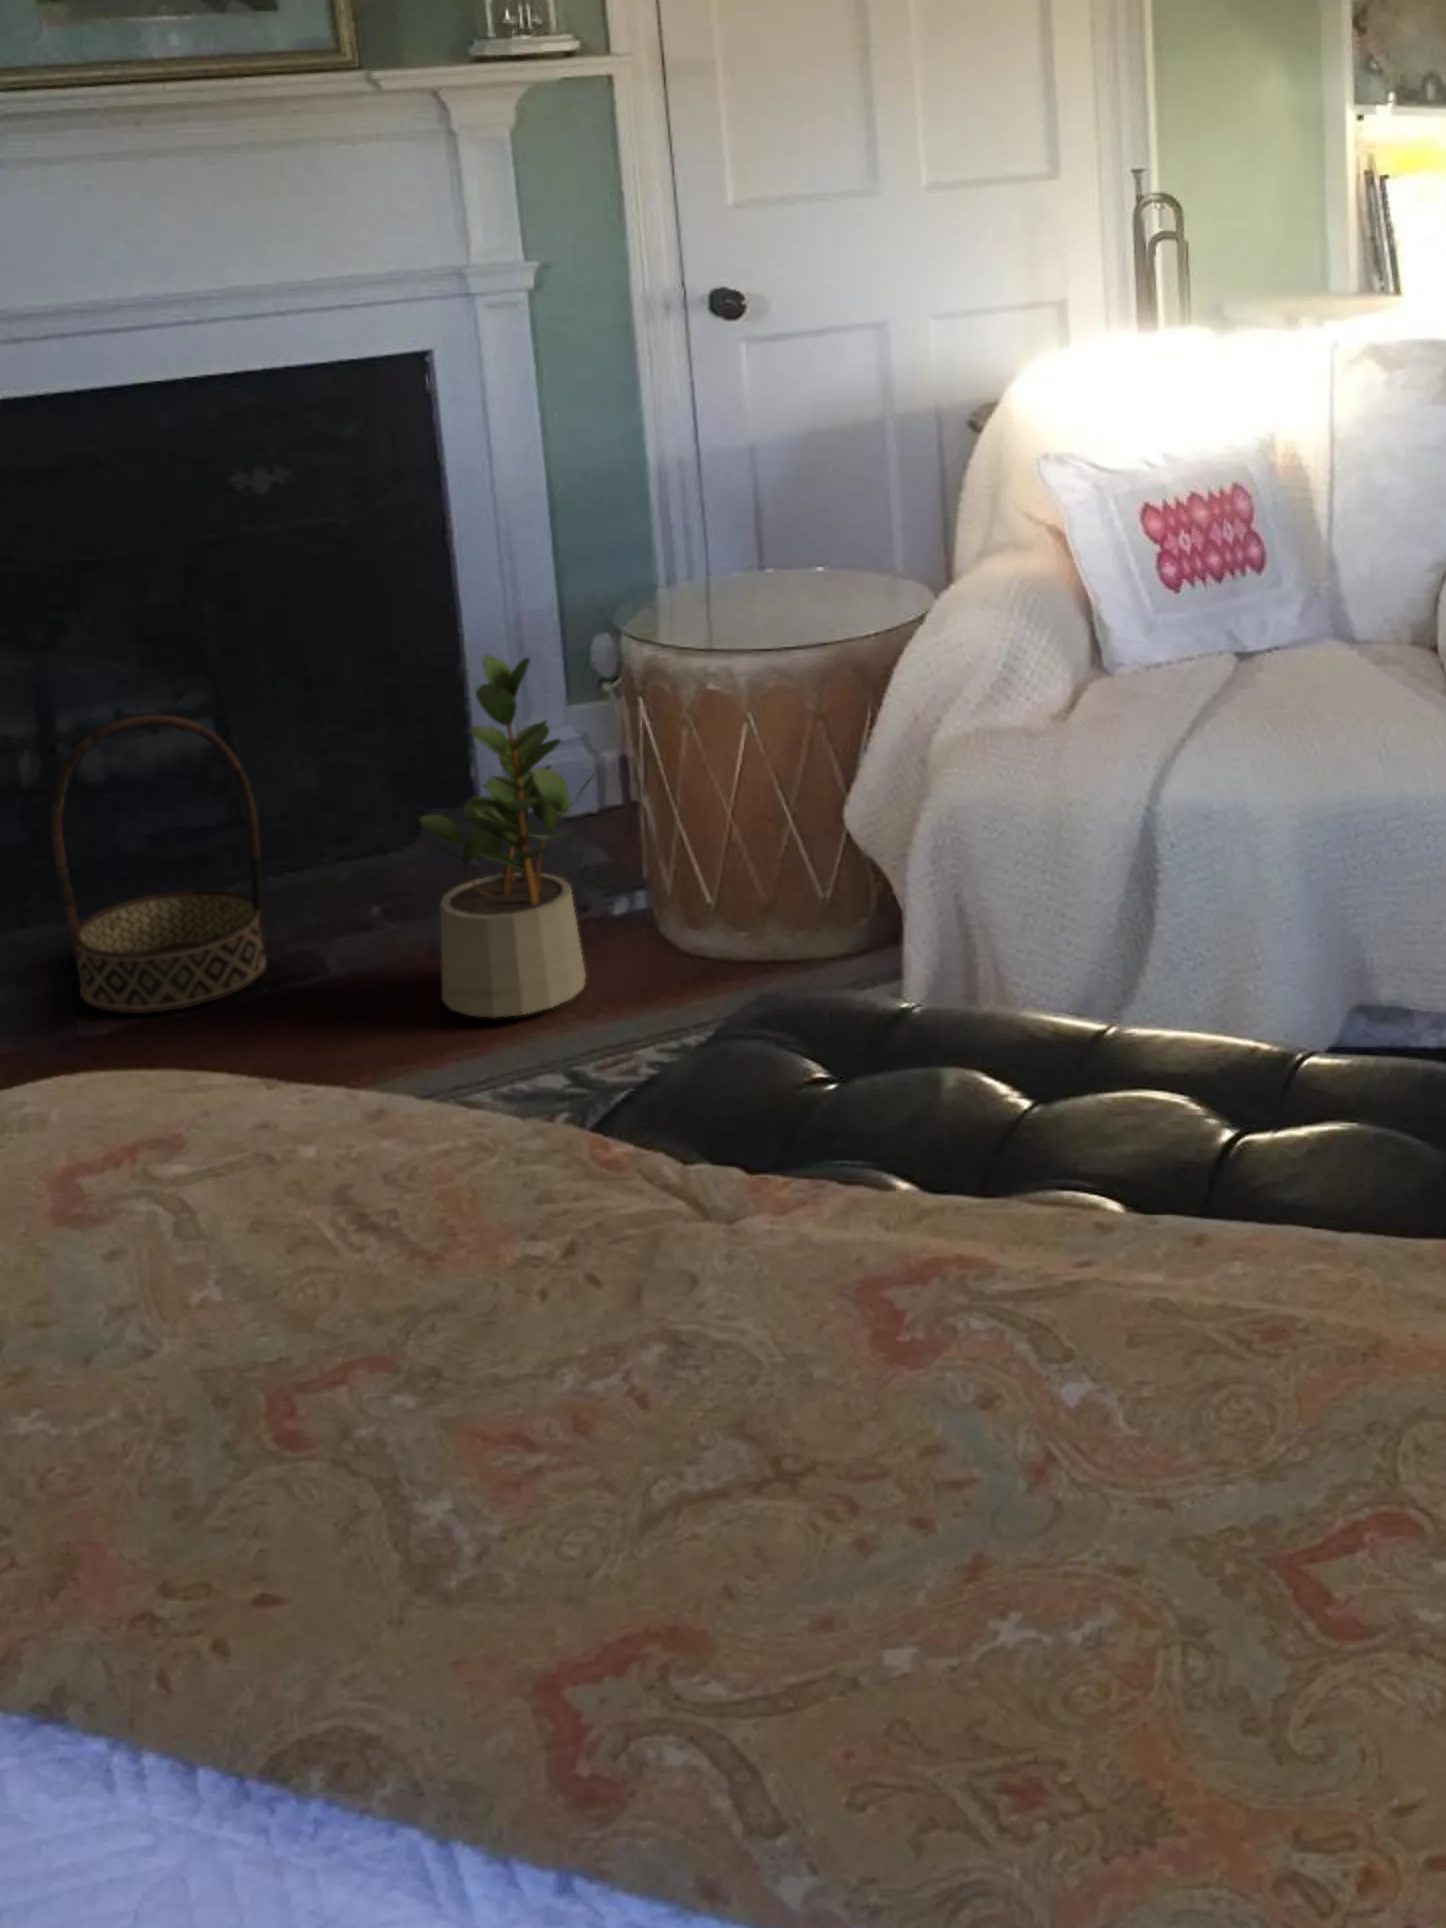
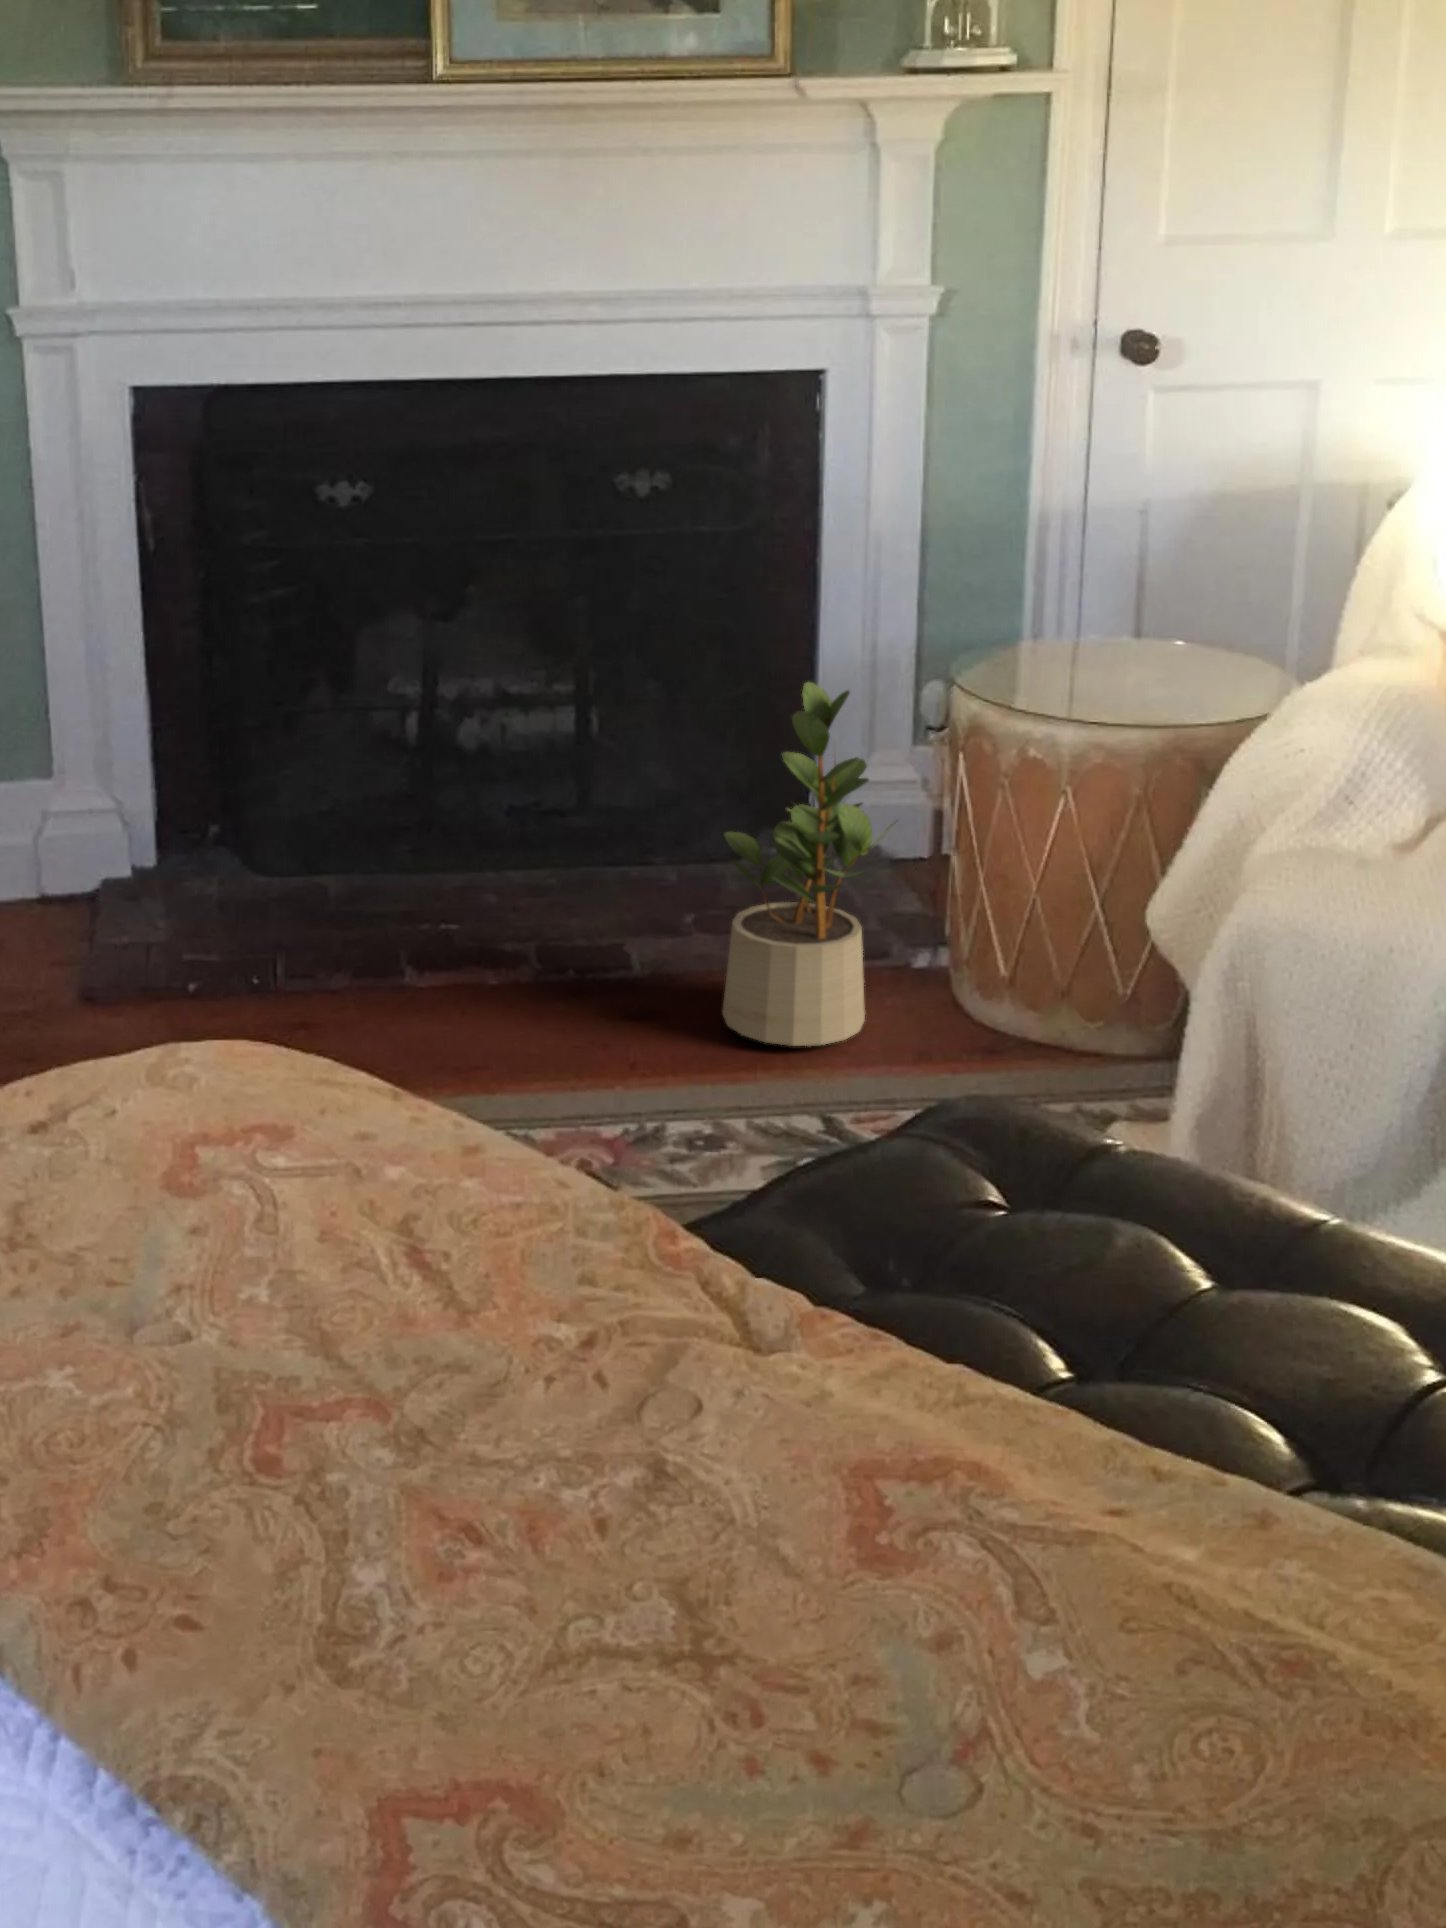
basket: present [51,715,266,1013] -> none [406,691,586,971]

